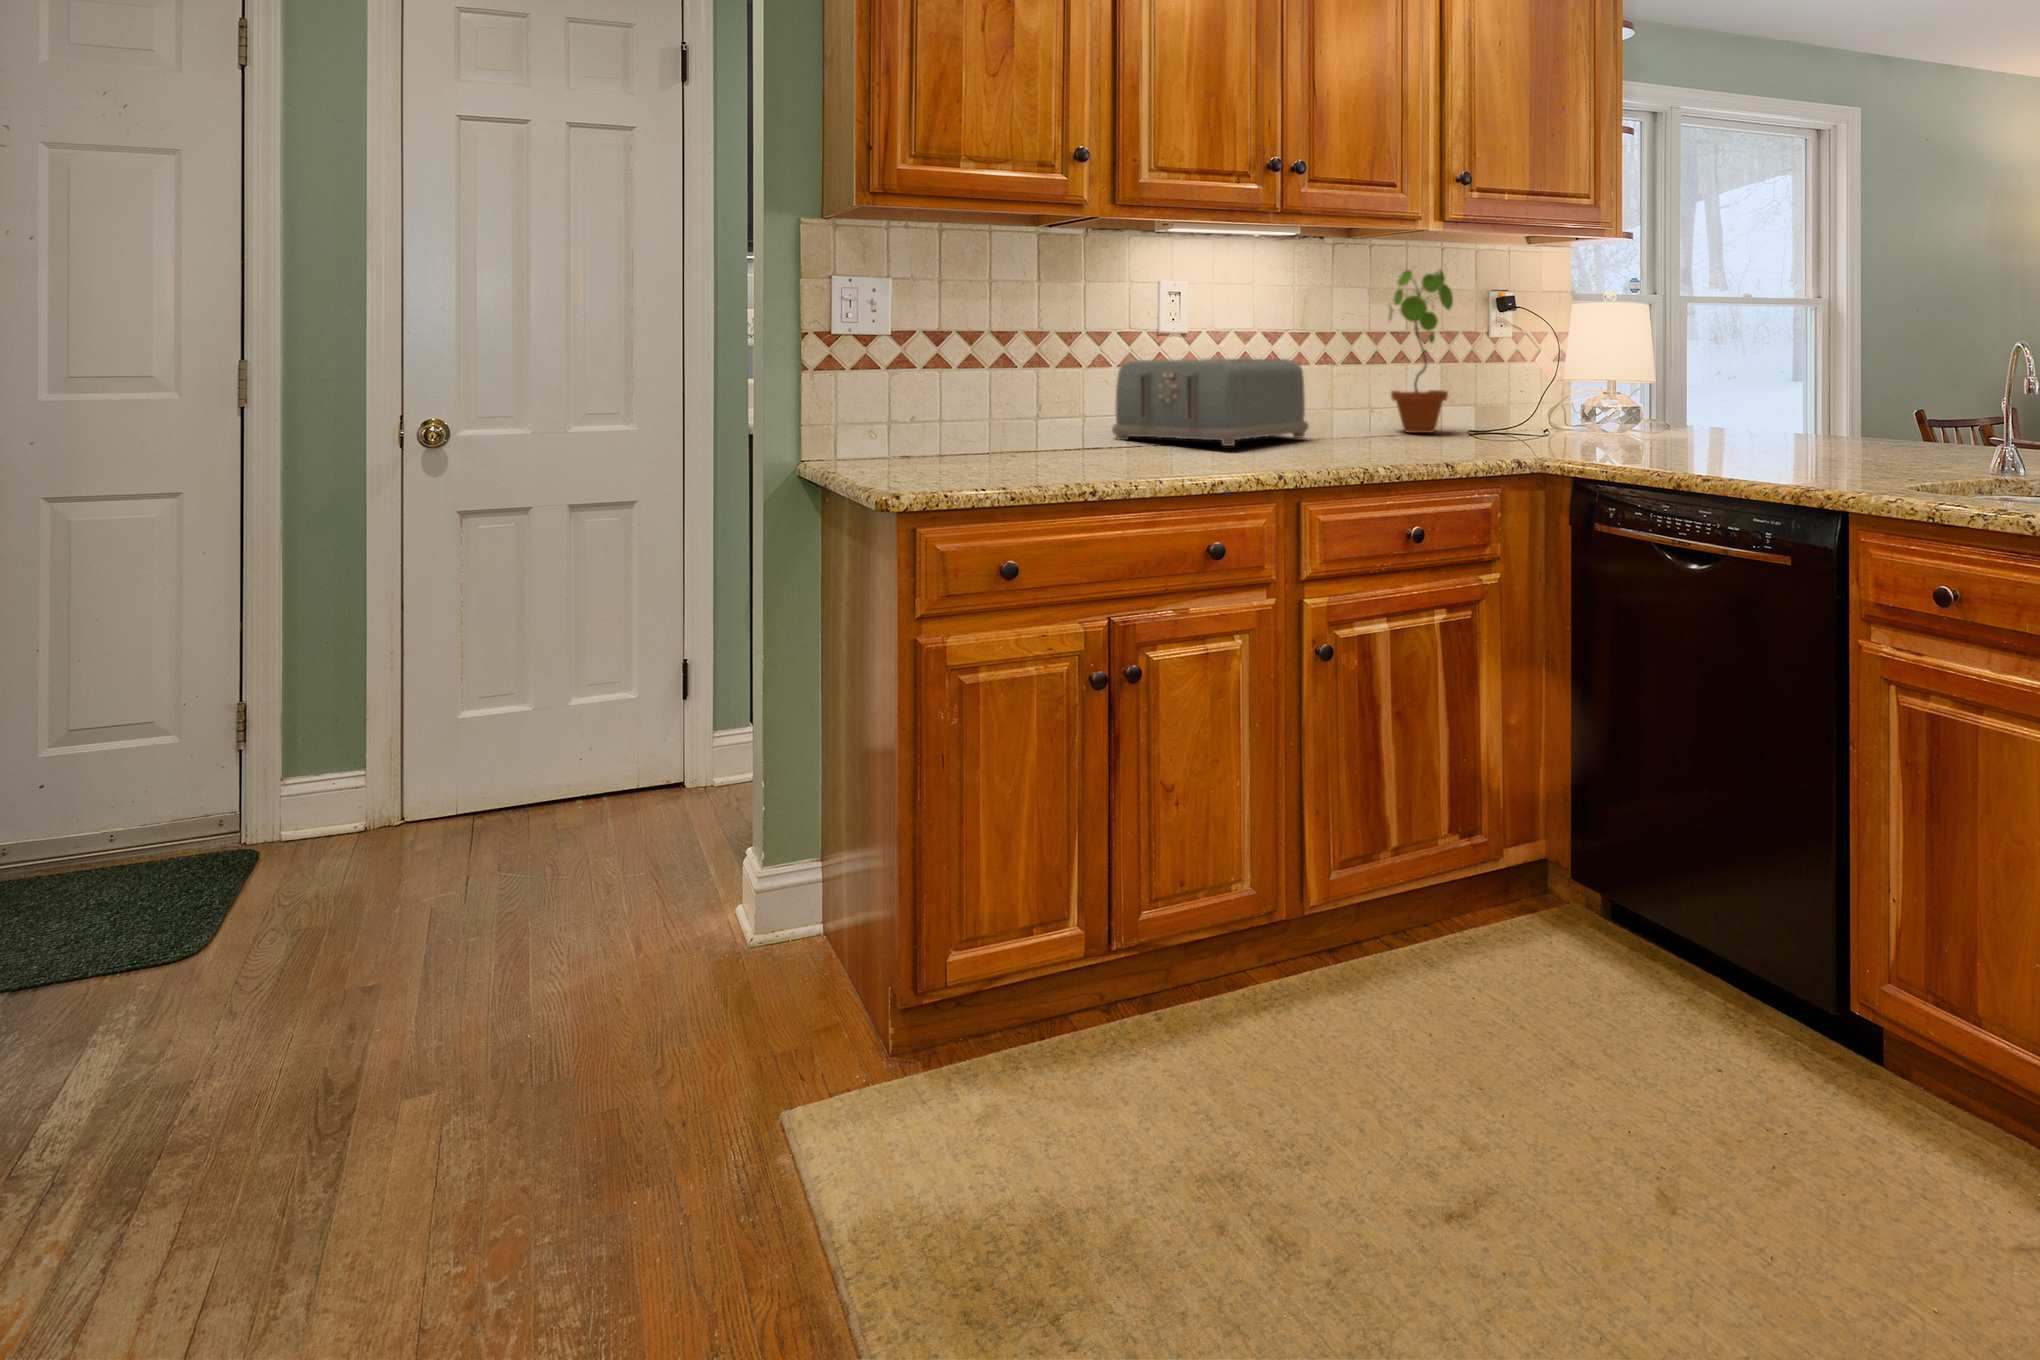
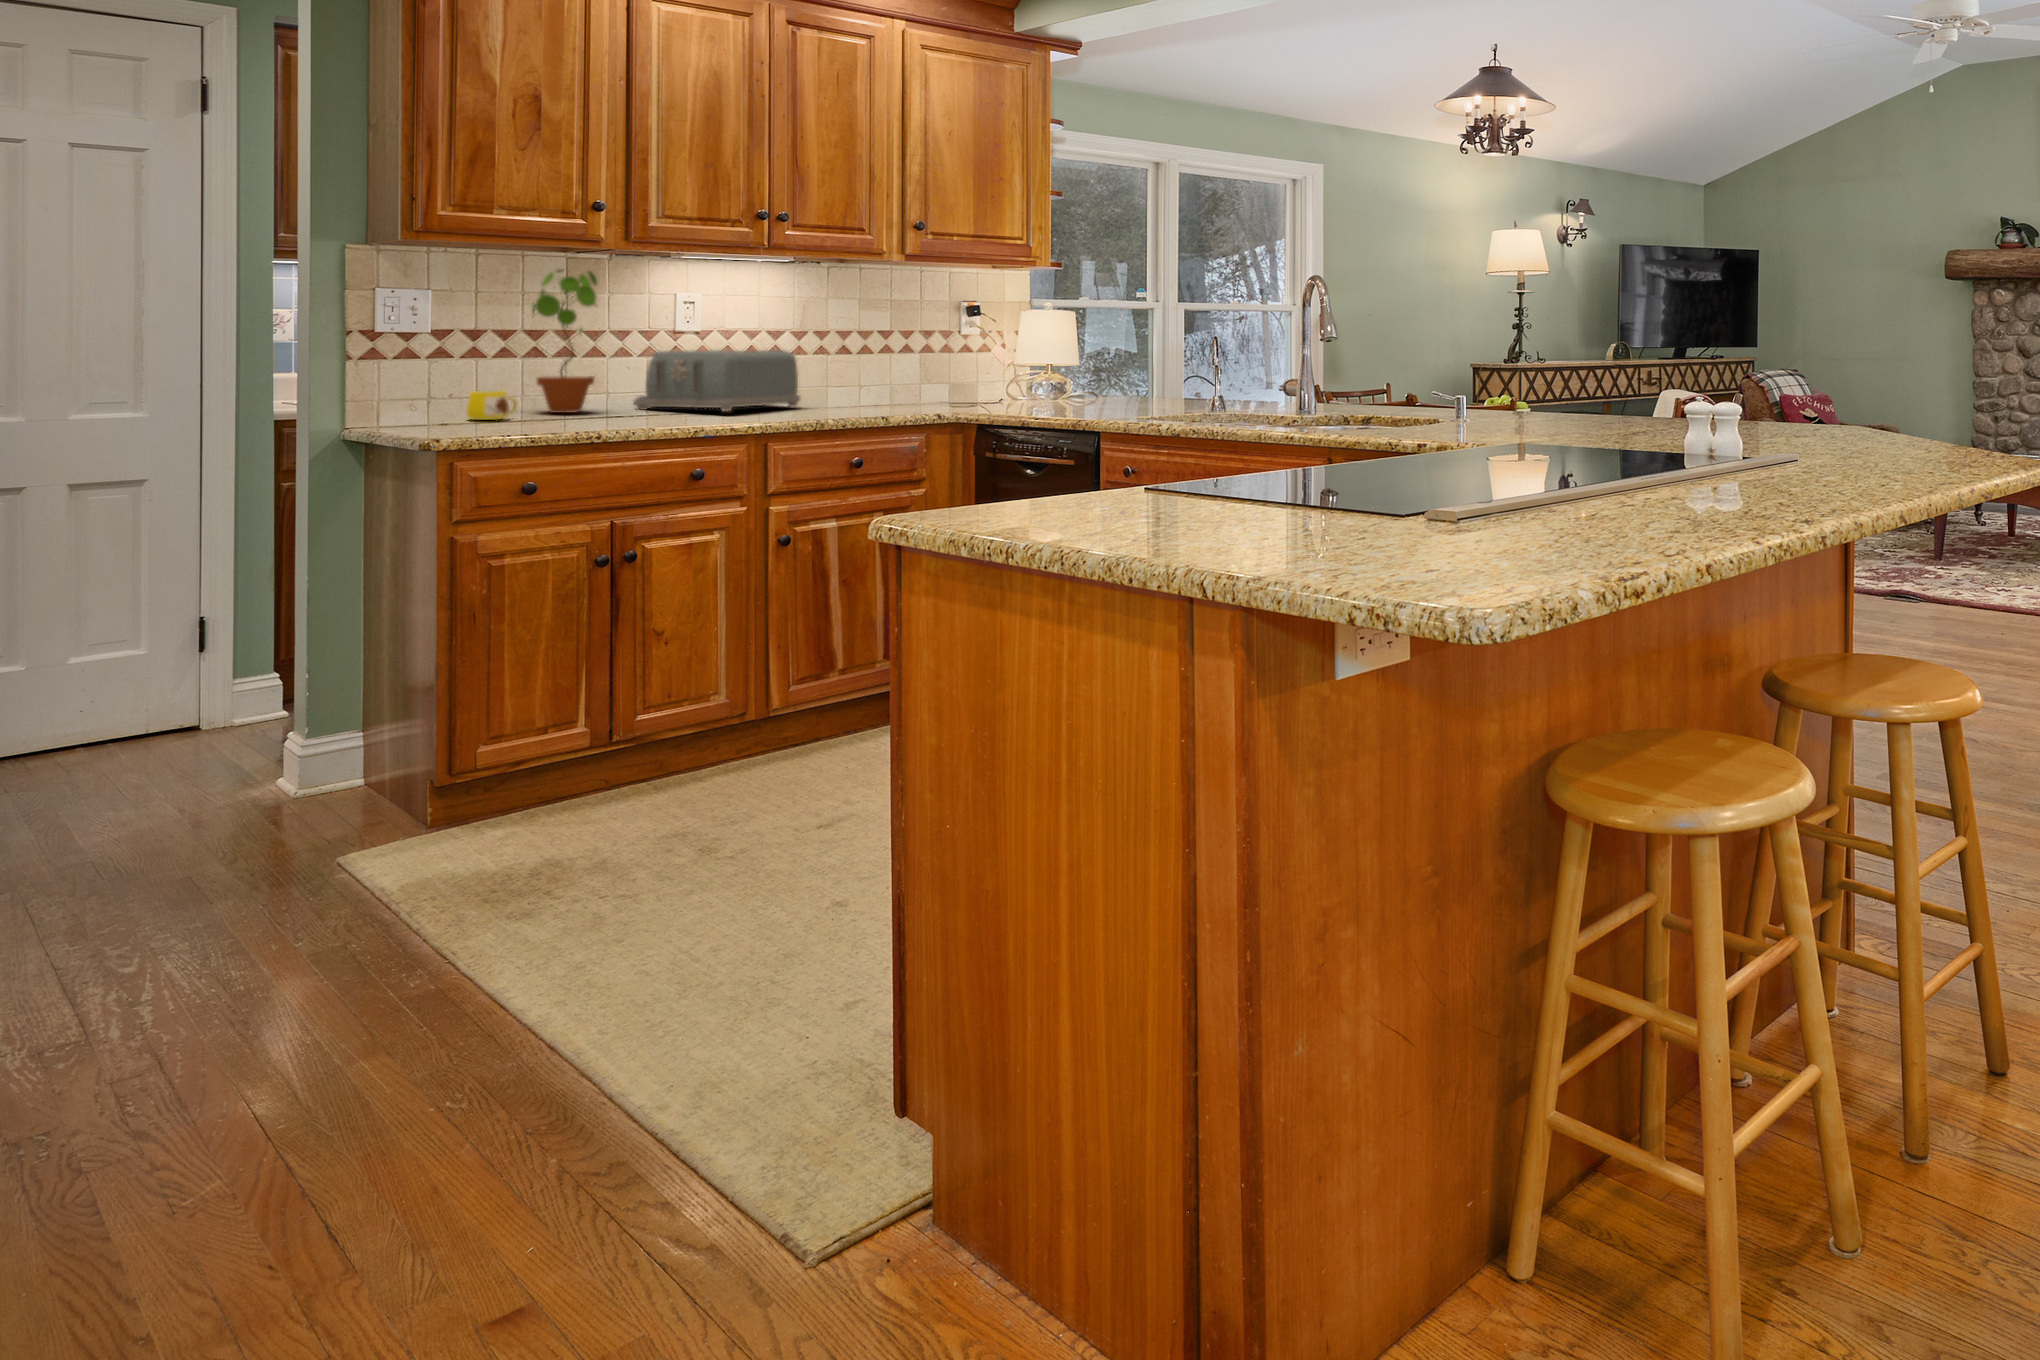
potted plant: present [1389,270,1453,433] -> present [532,269,597,413]
mug: none [928,414,991,455] -> present [466,390,519,420]

